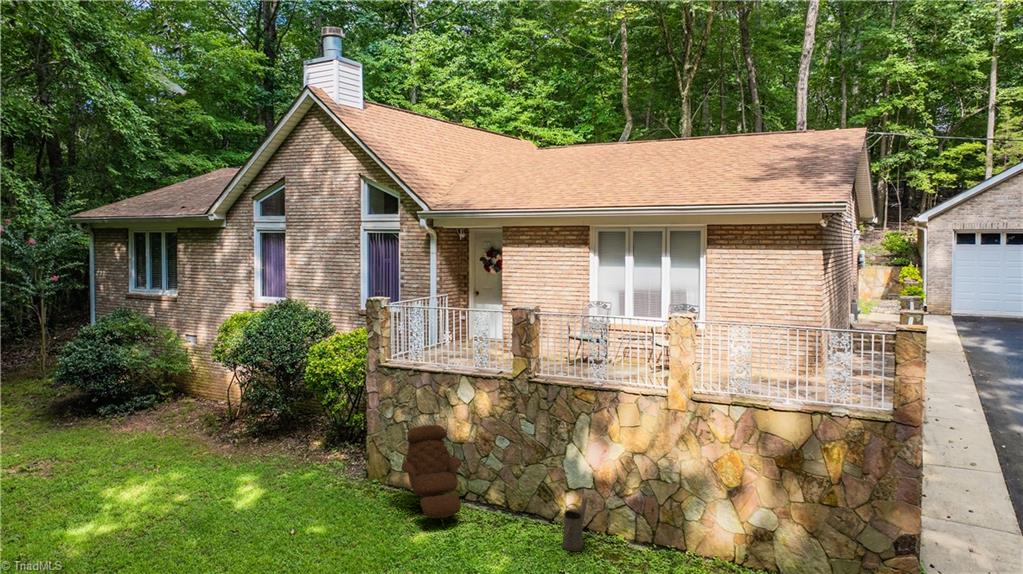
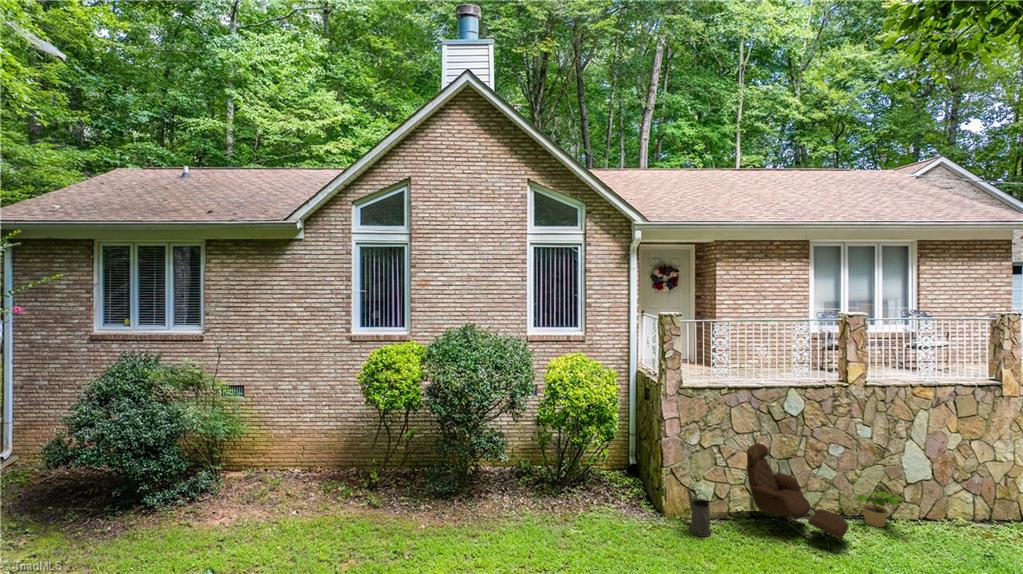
potted plant: none [500,488,535,525] -> present [858,492,904,527]
watering can: present [562,498,587,551] -> present [687,487,711,537]

